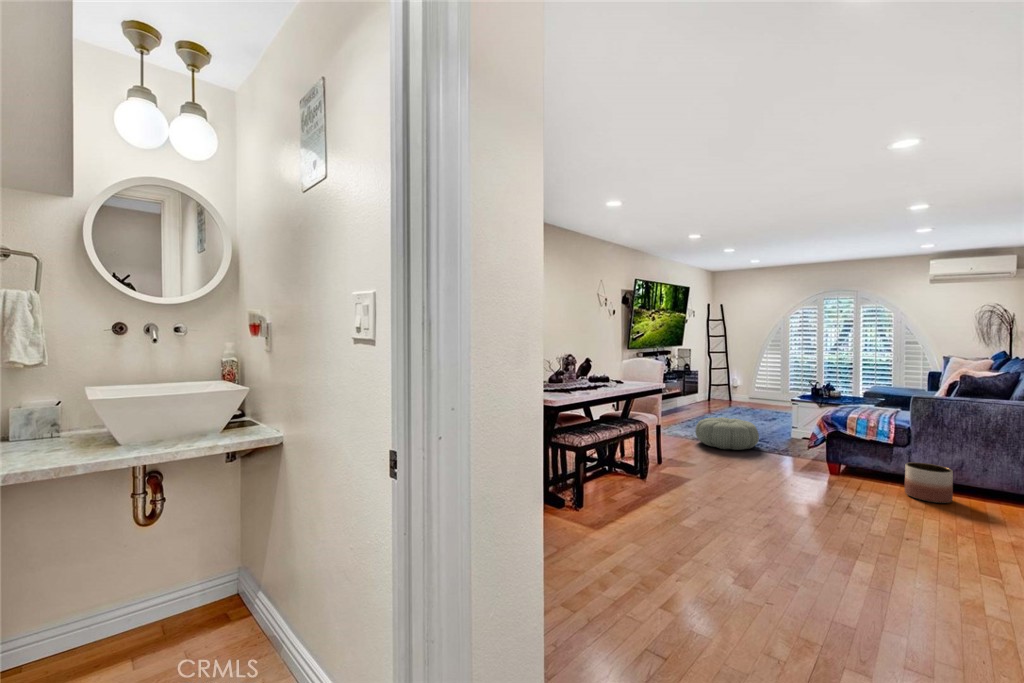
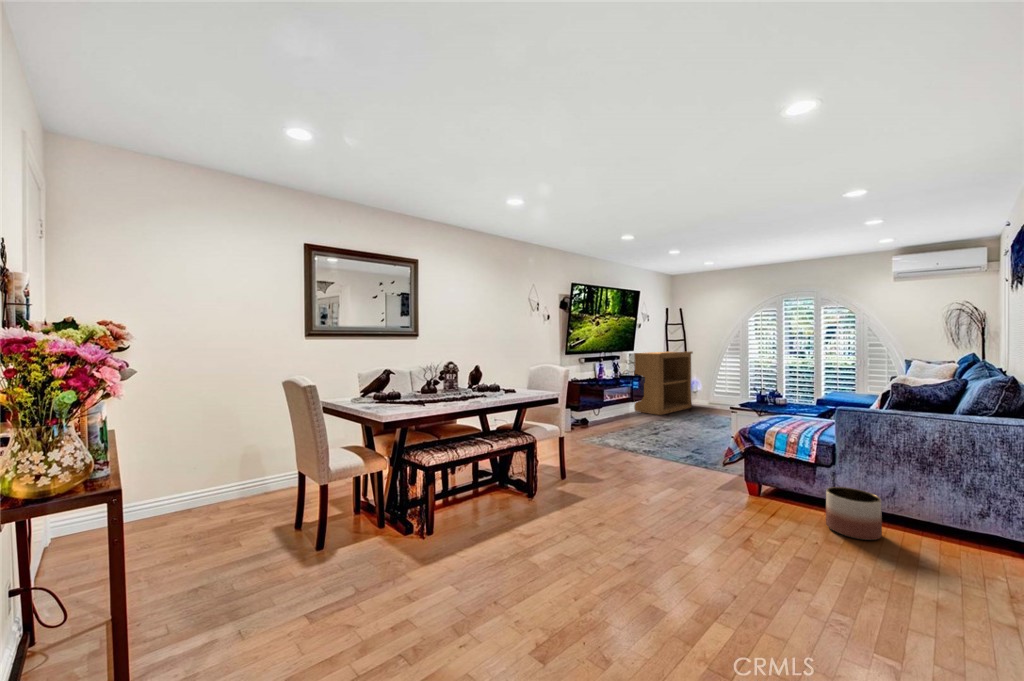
bookshelf: none [680,347,735,409] -> present [634,351,693,415]
pouf: present [695,417,759,450] -> none [621,427,686,463]

